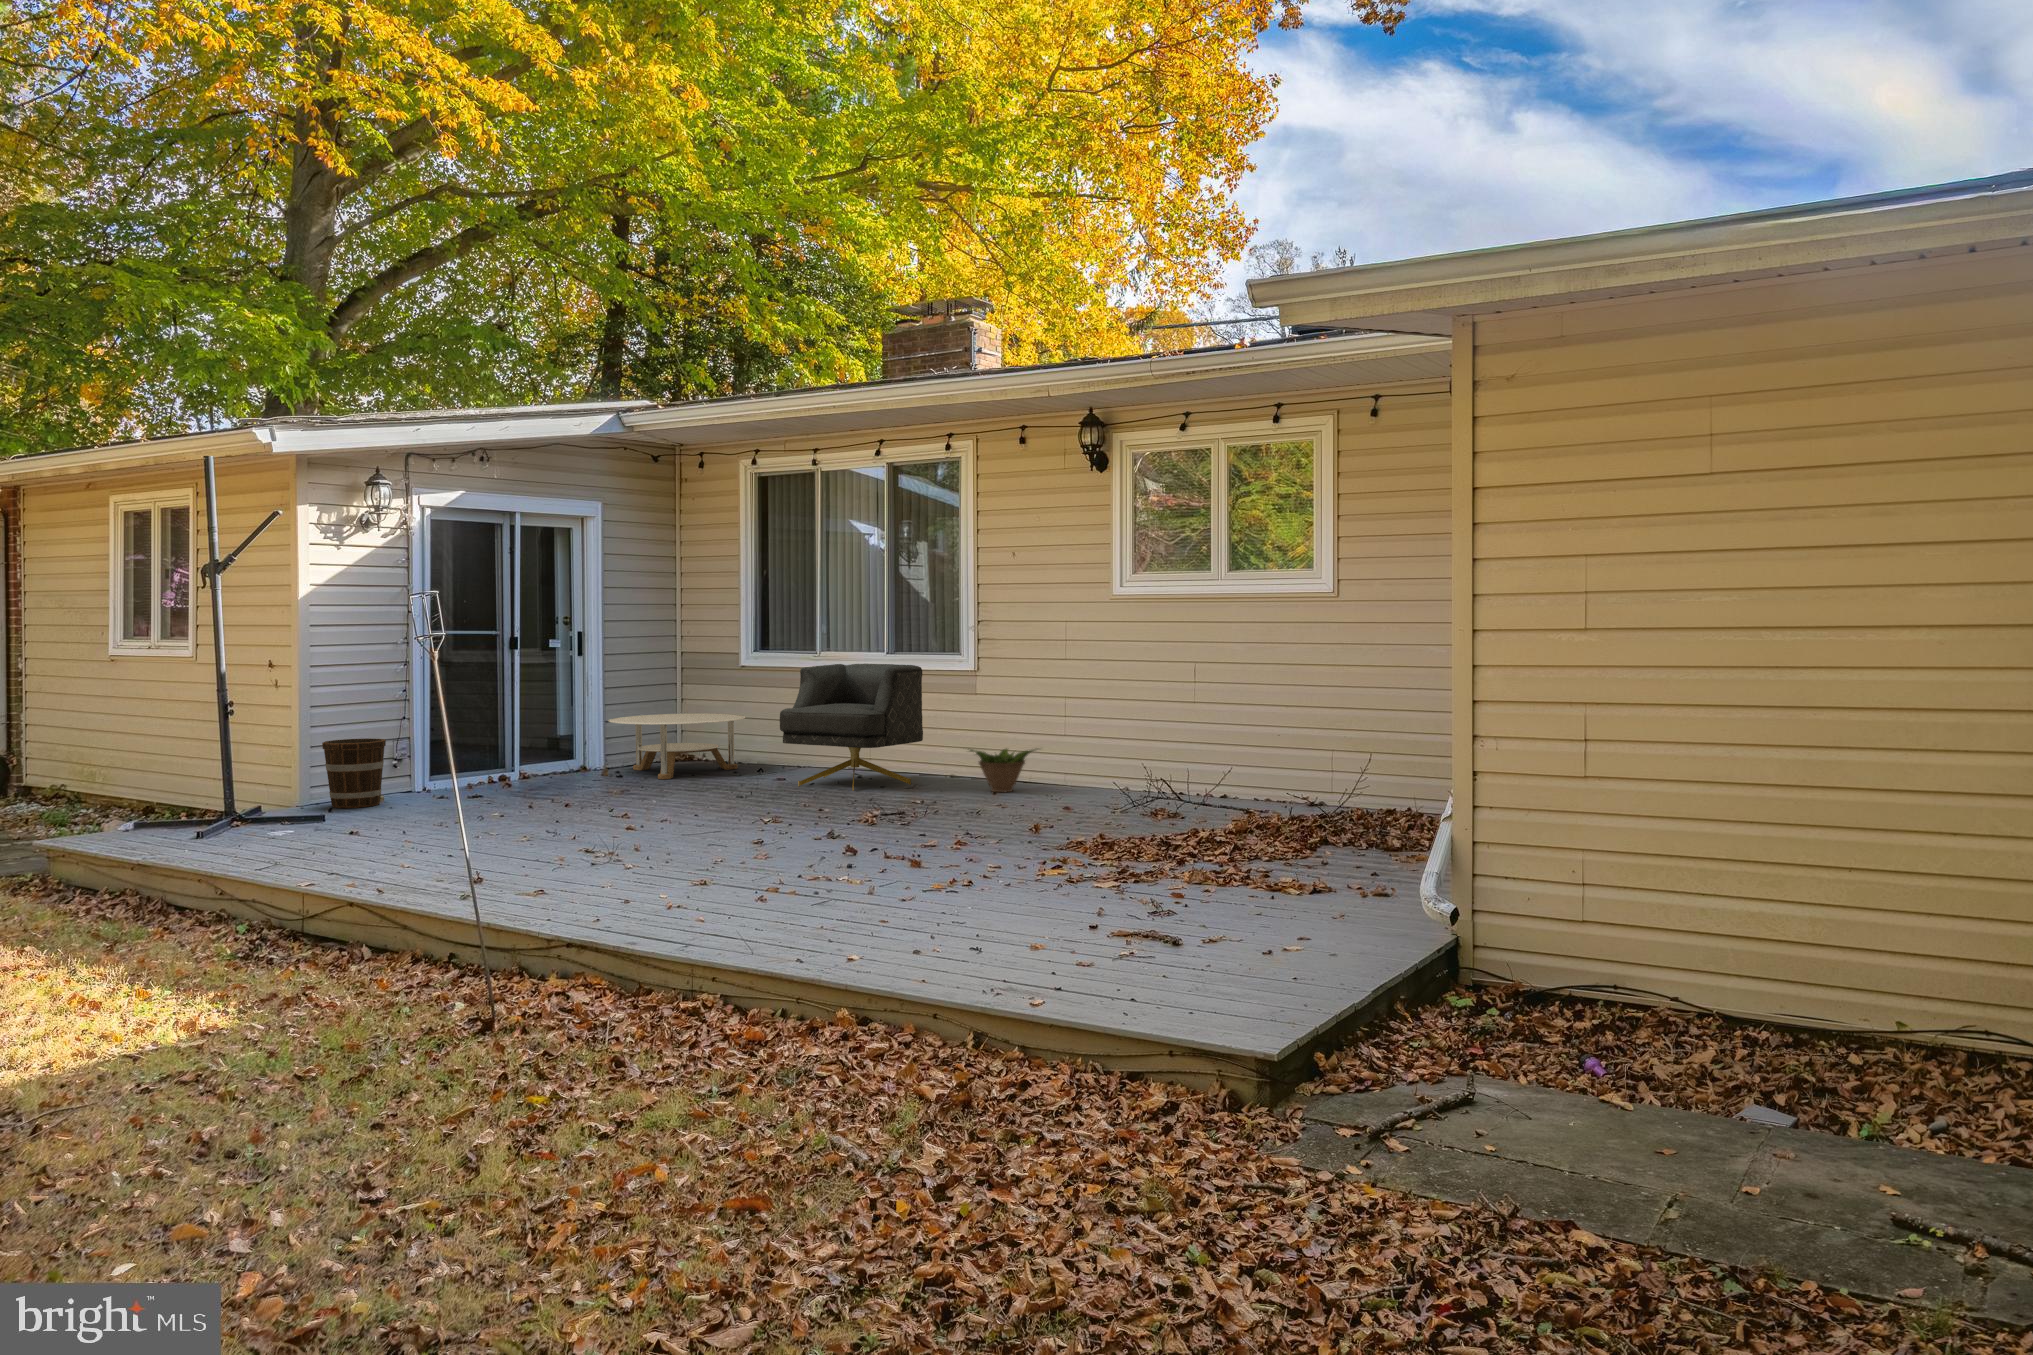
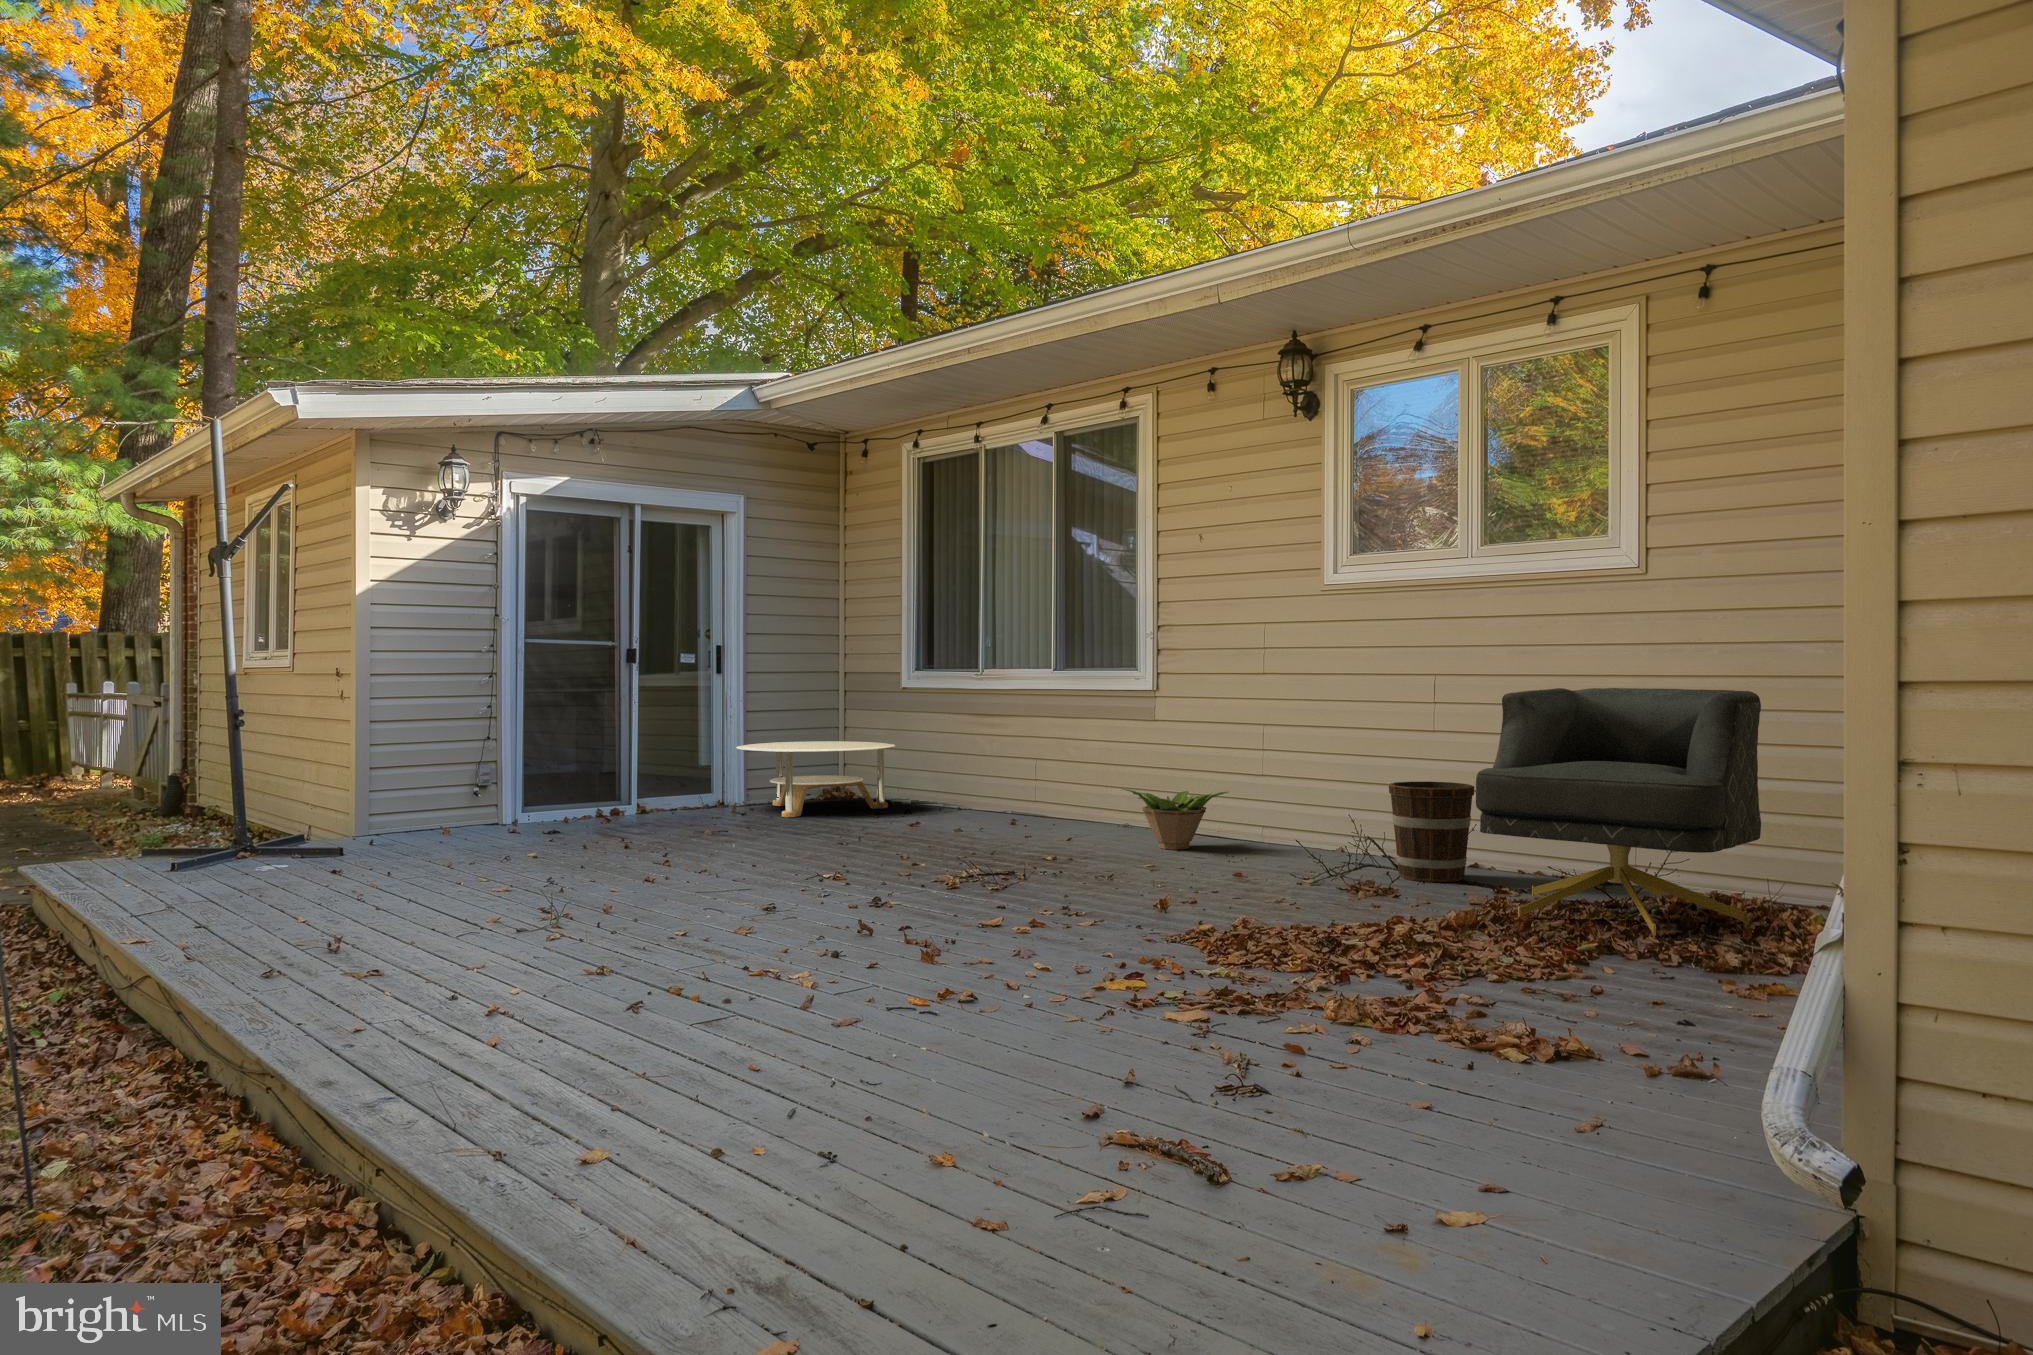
armchair: present [780,664,923,791] -> present [1476,688,1761,936]
bucket: present [322,738,386,808] -> present [1389,781,1474,882]

